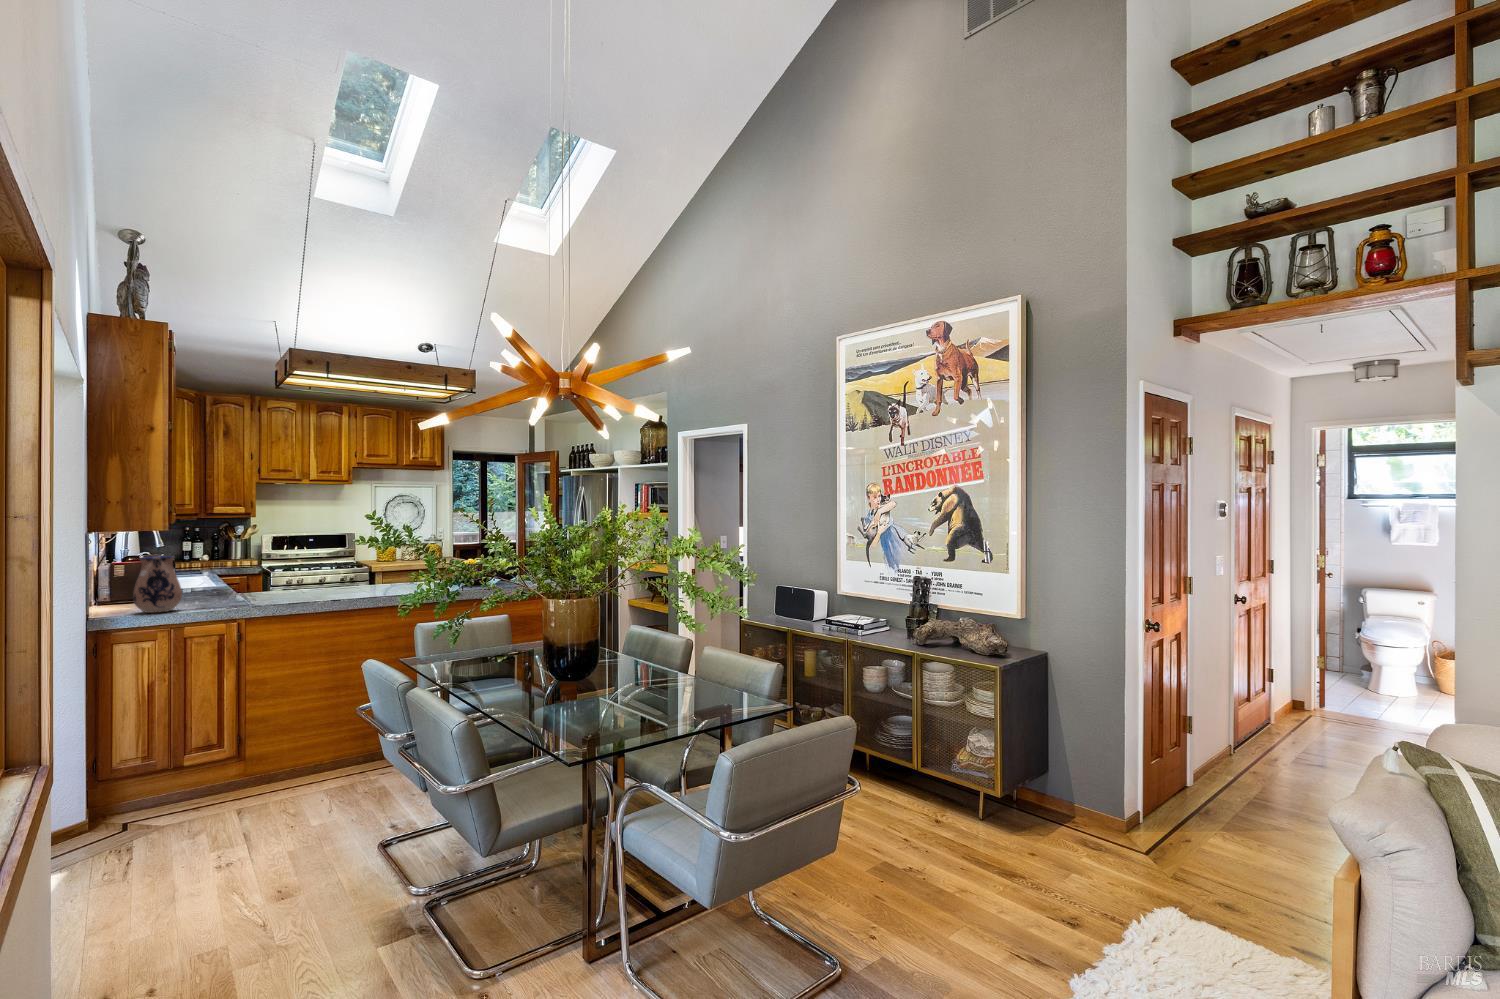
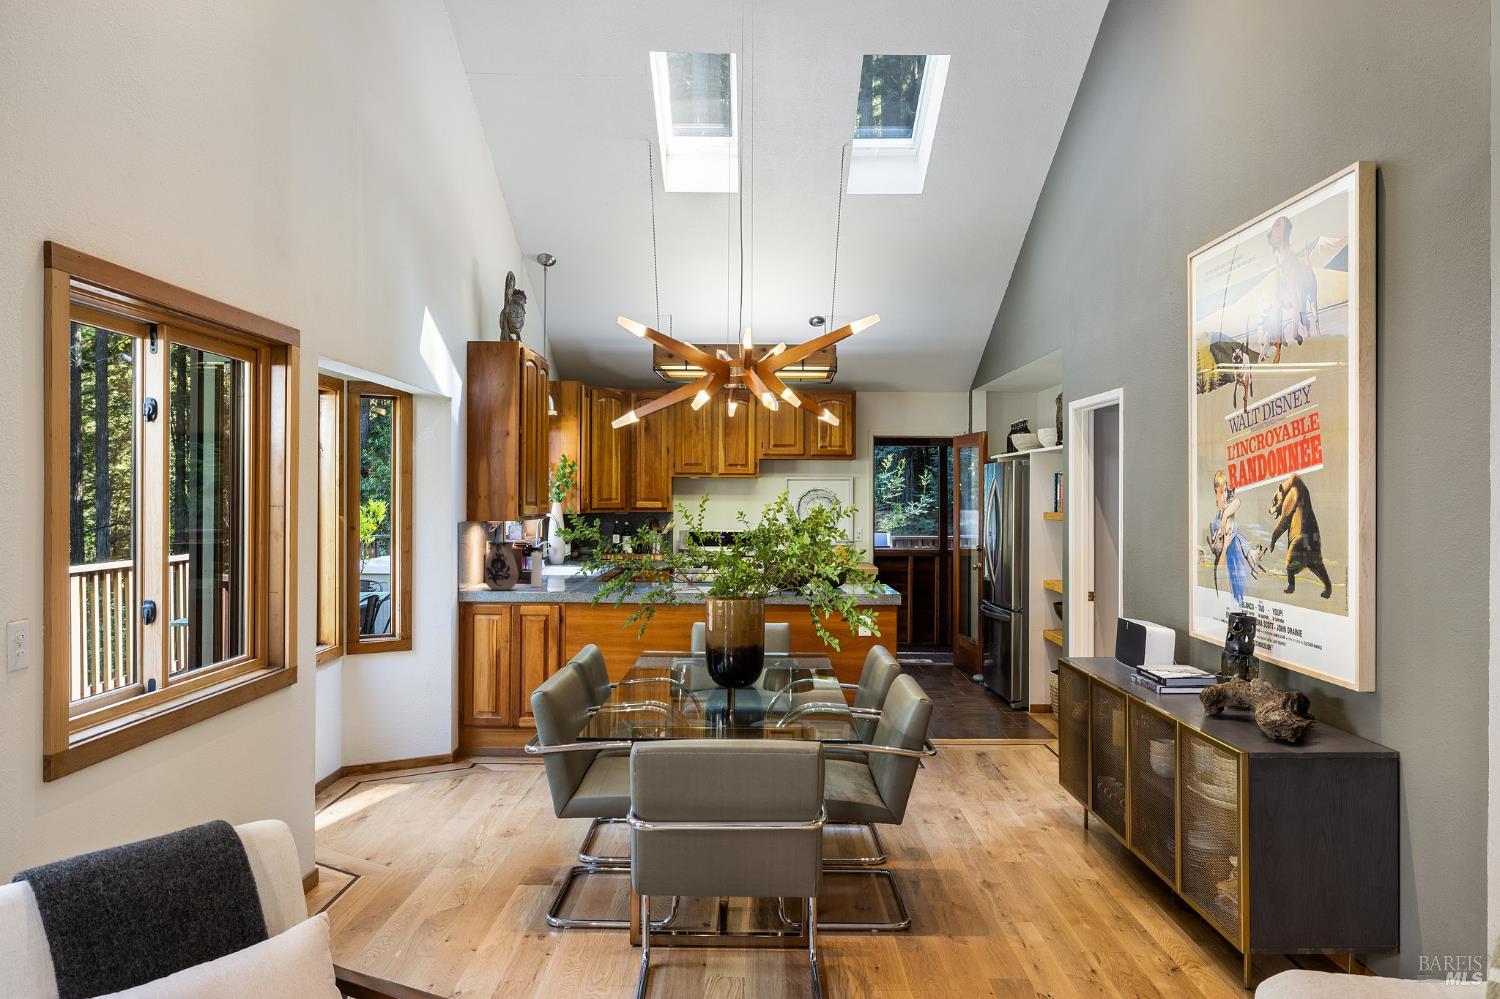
pepper mill: none [187,557,221,605] -> present [531,546,559,587]

